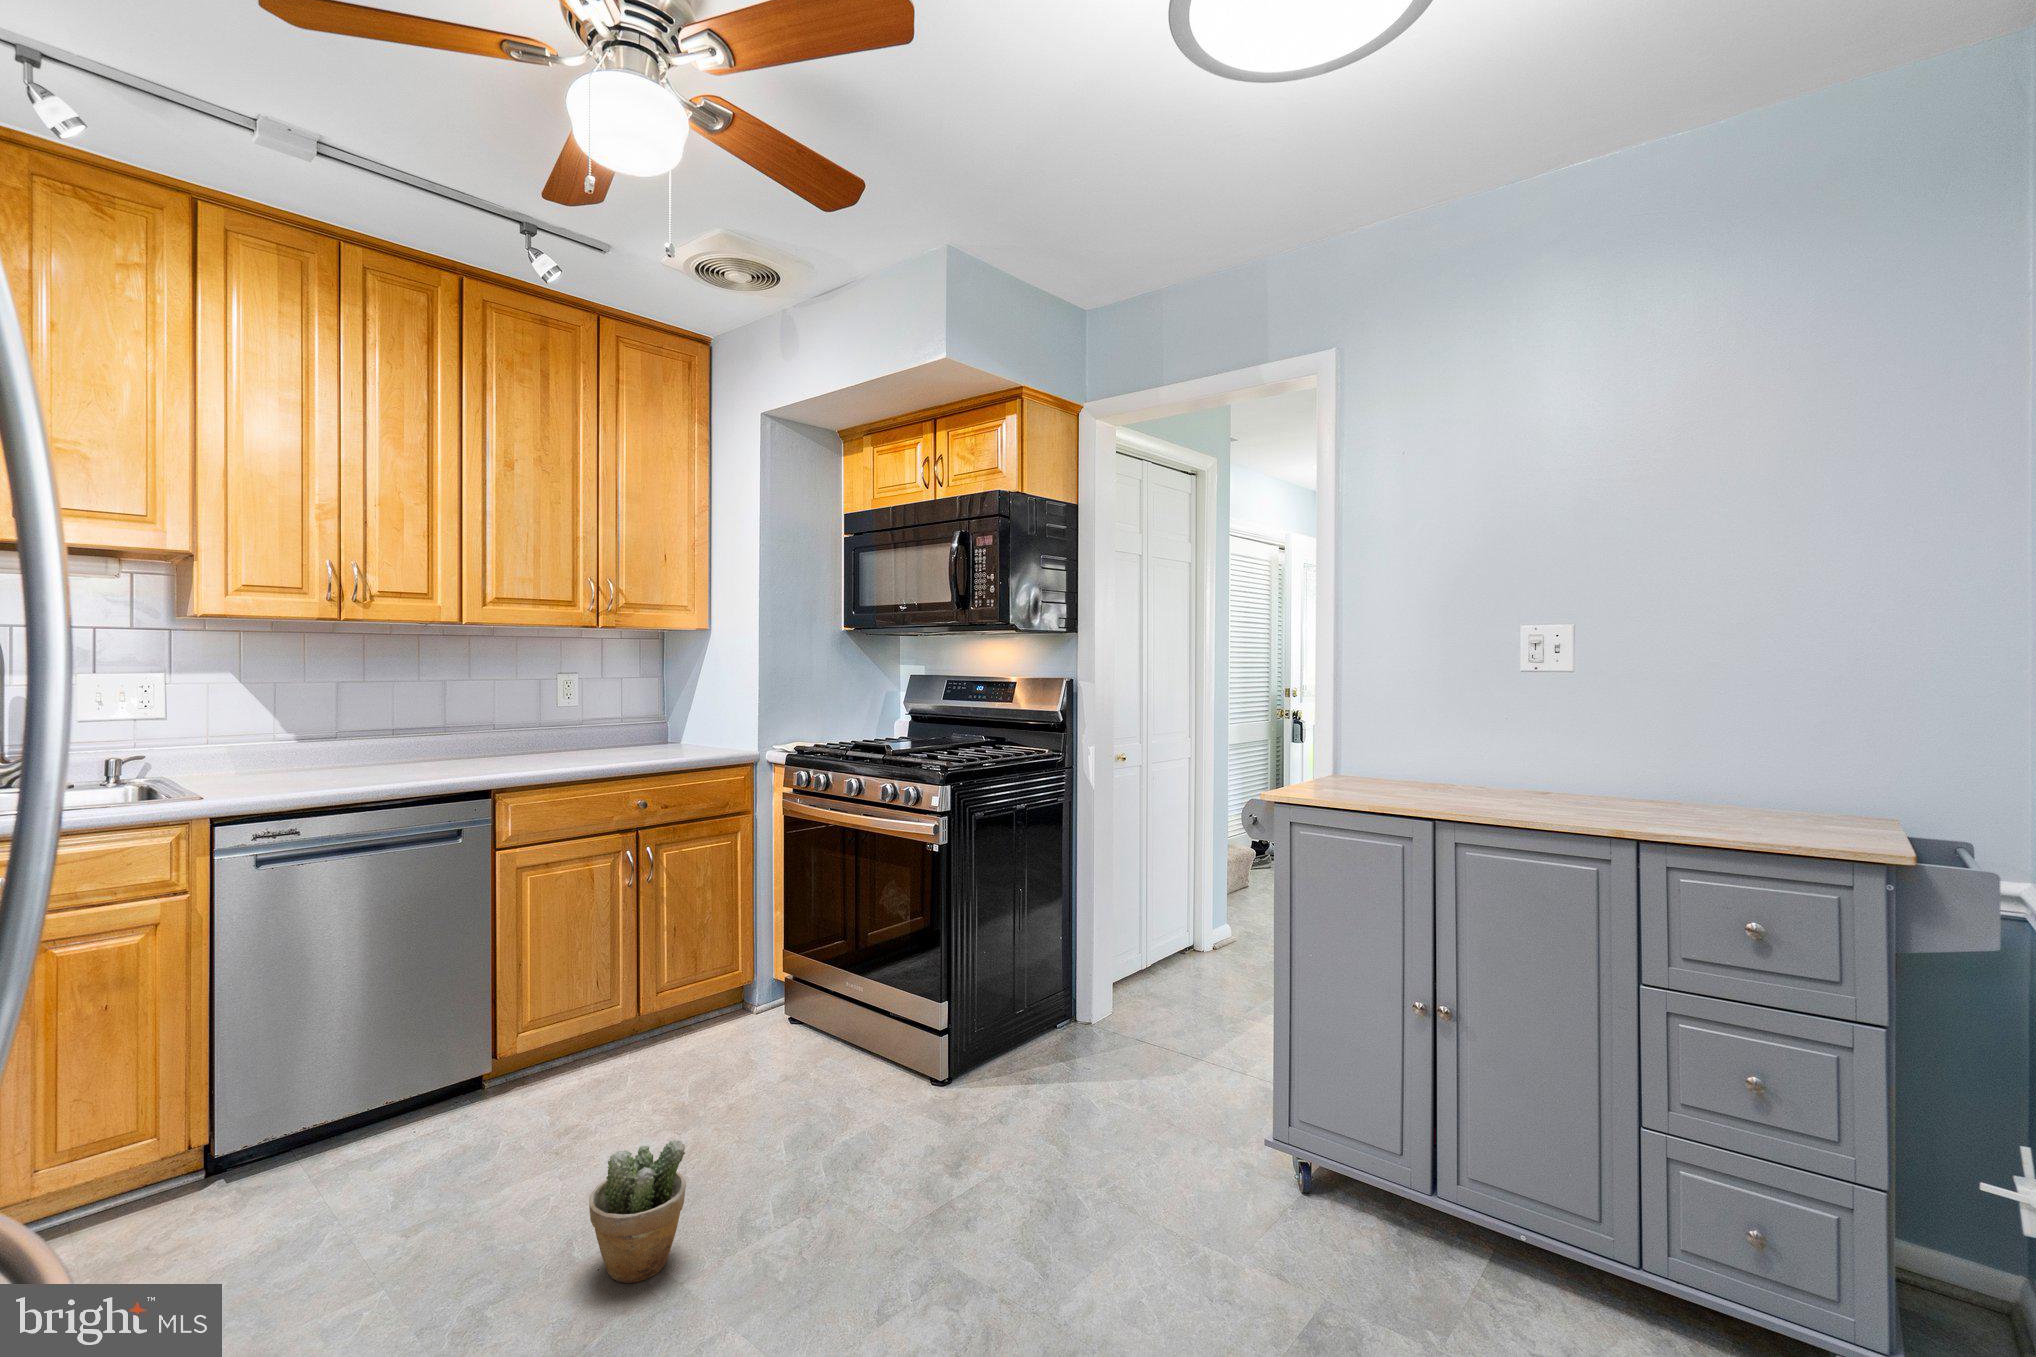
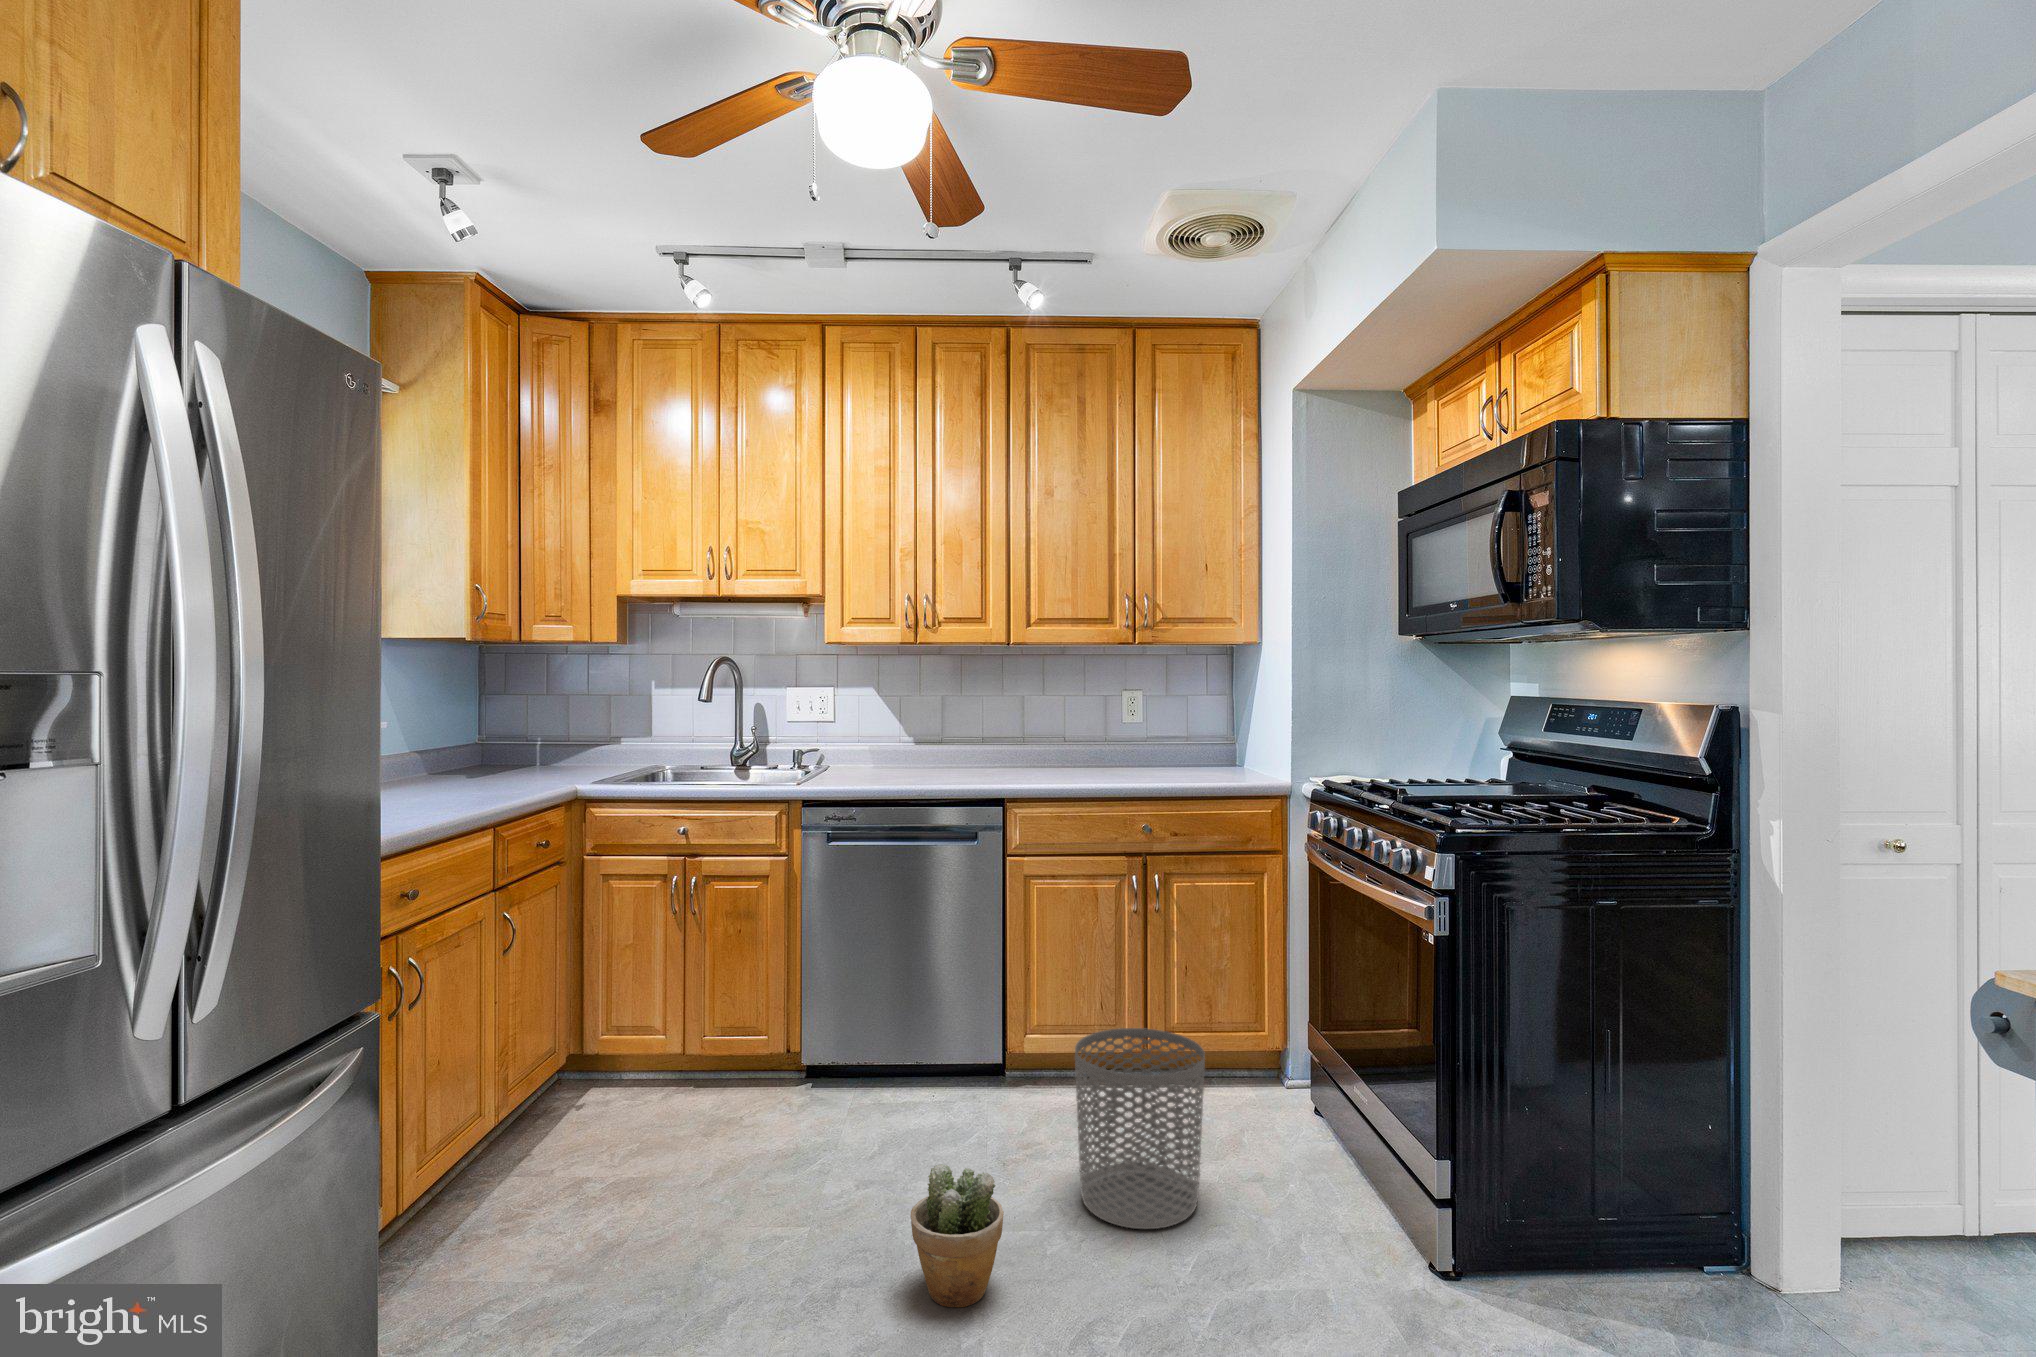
waste bin: none [663,981,784,1159] -> present [1075,1028,1205,1229]

